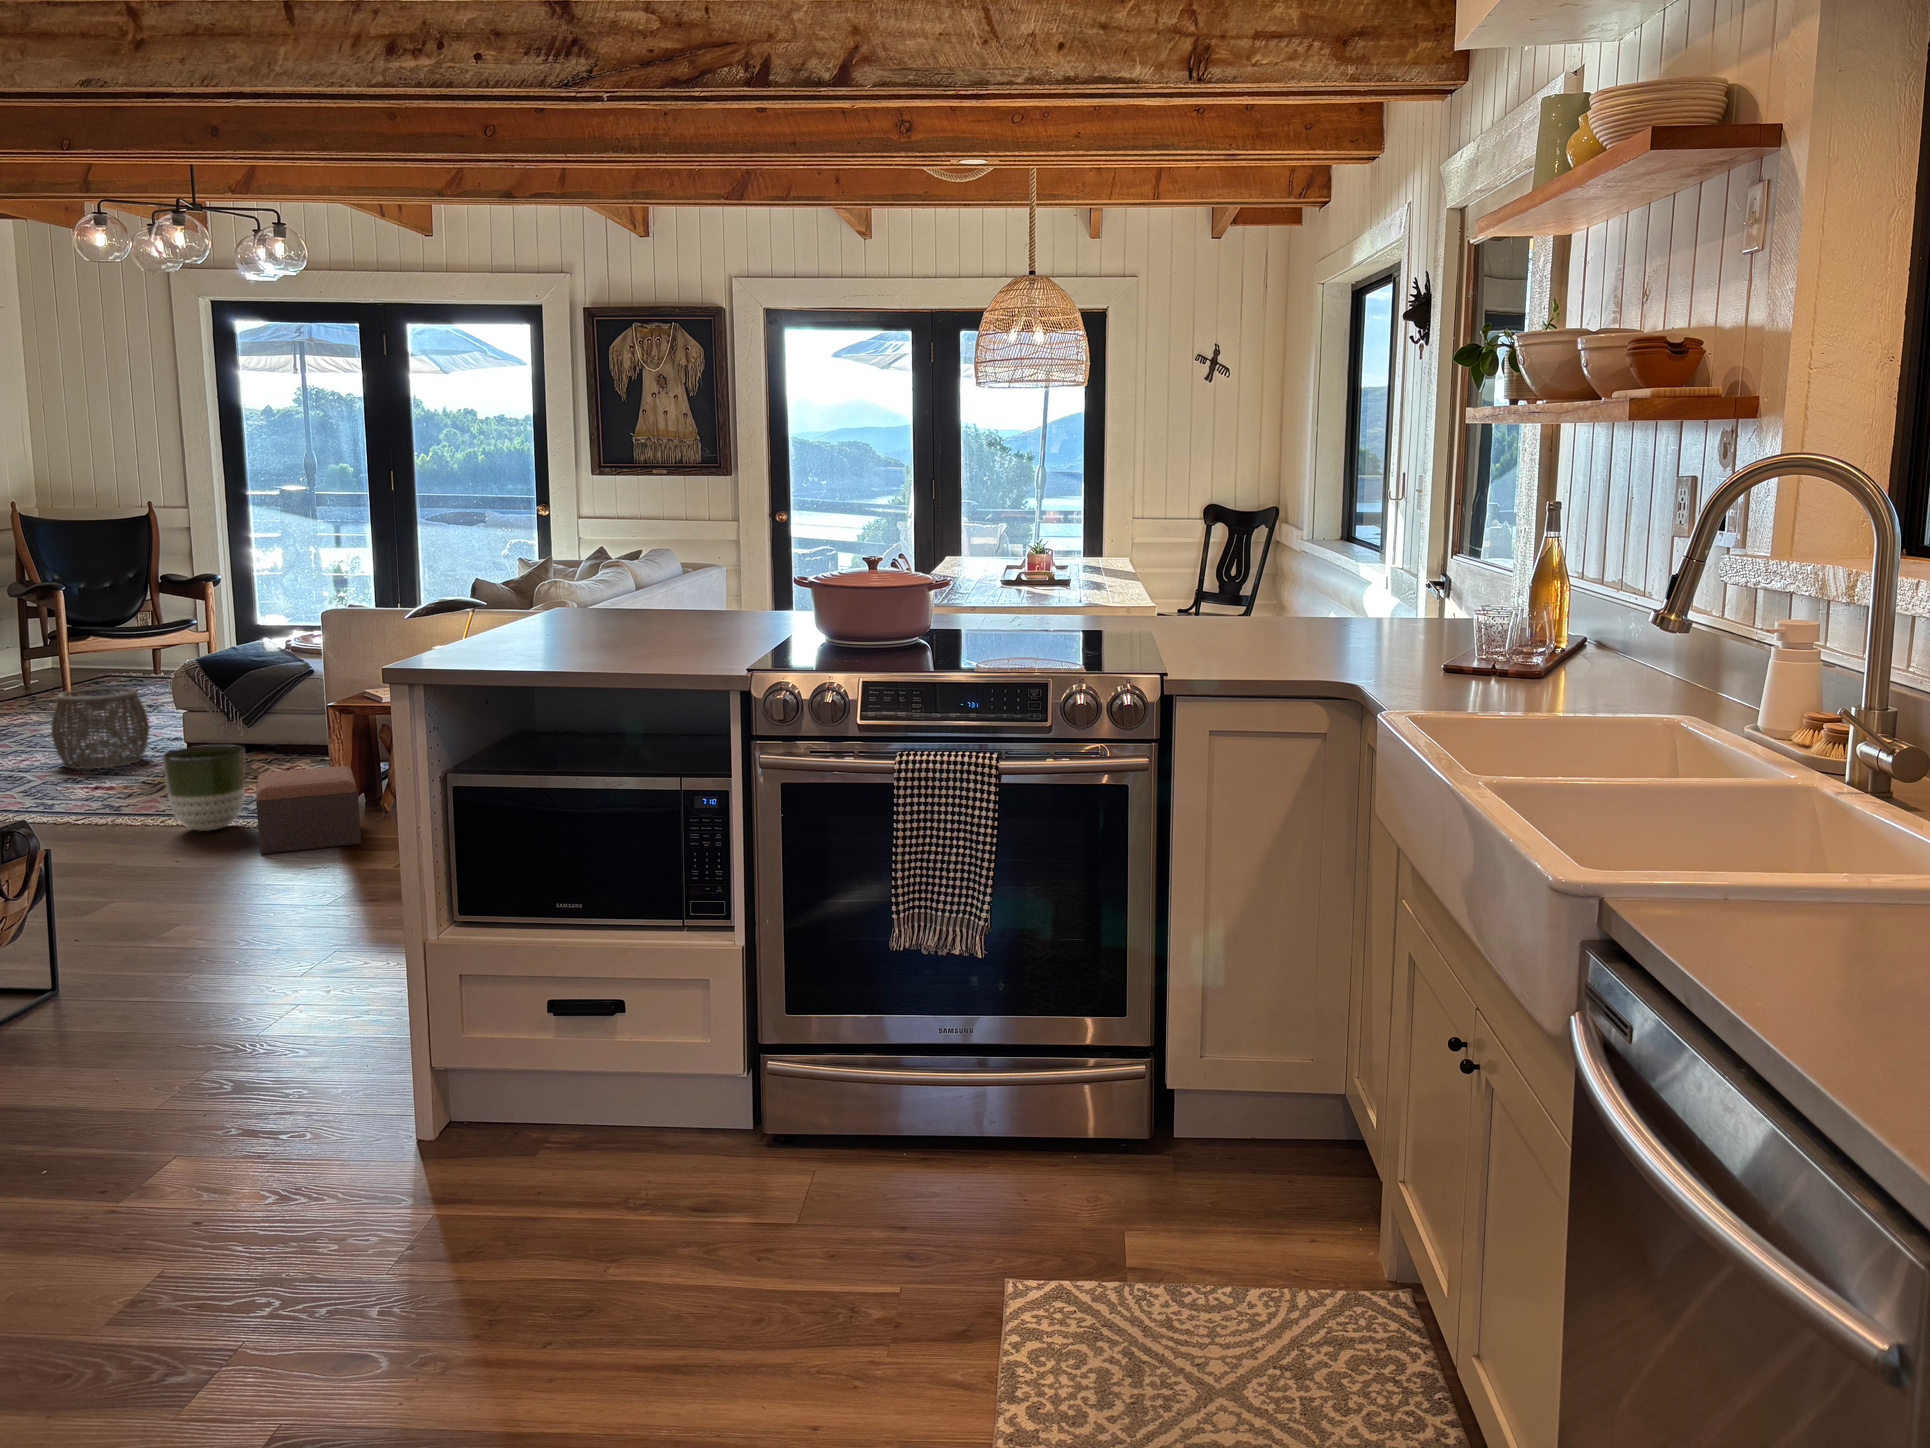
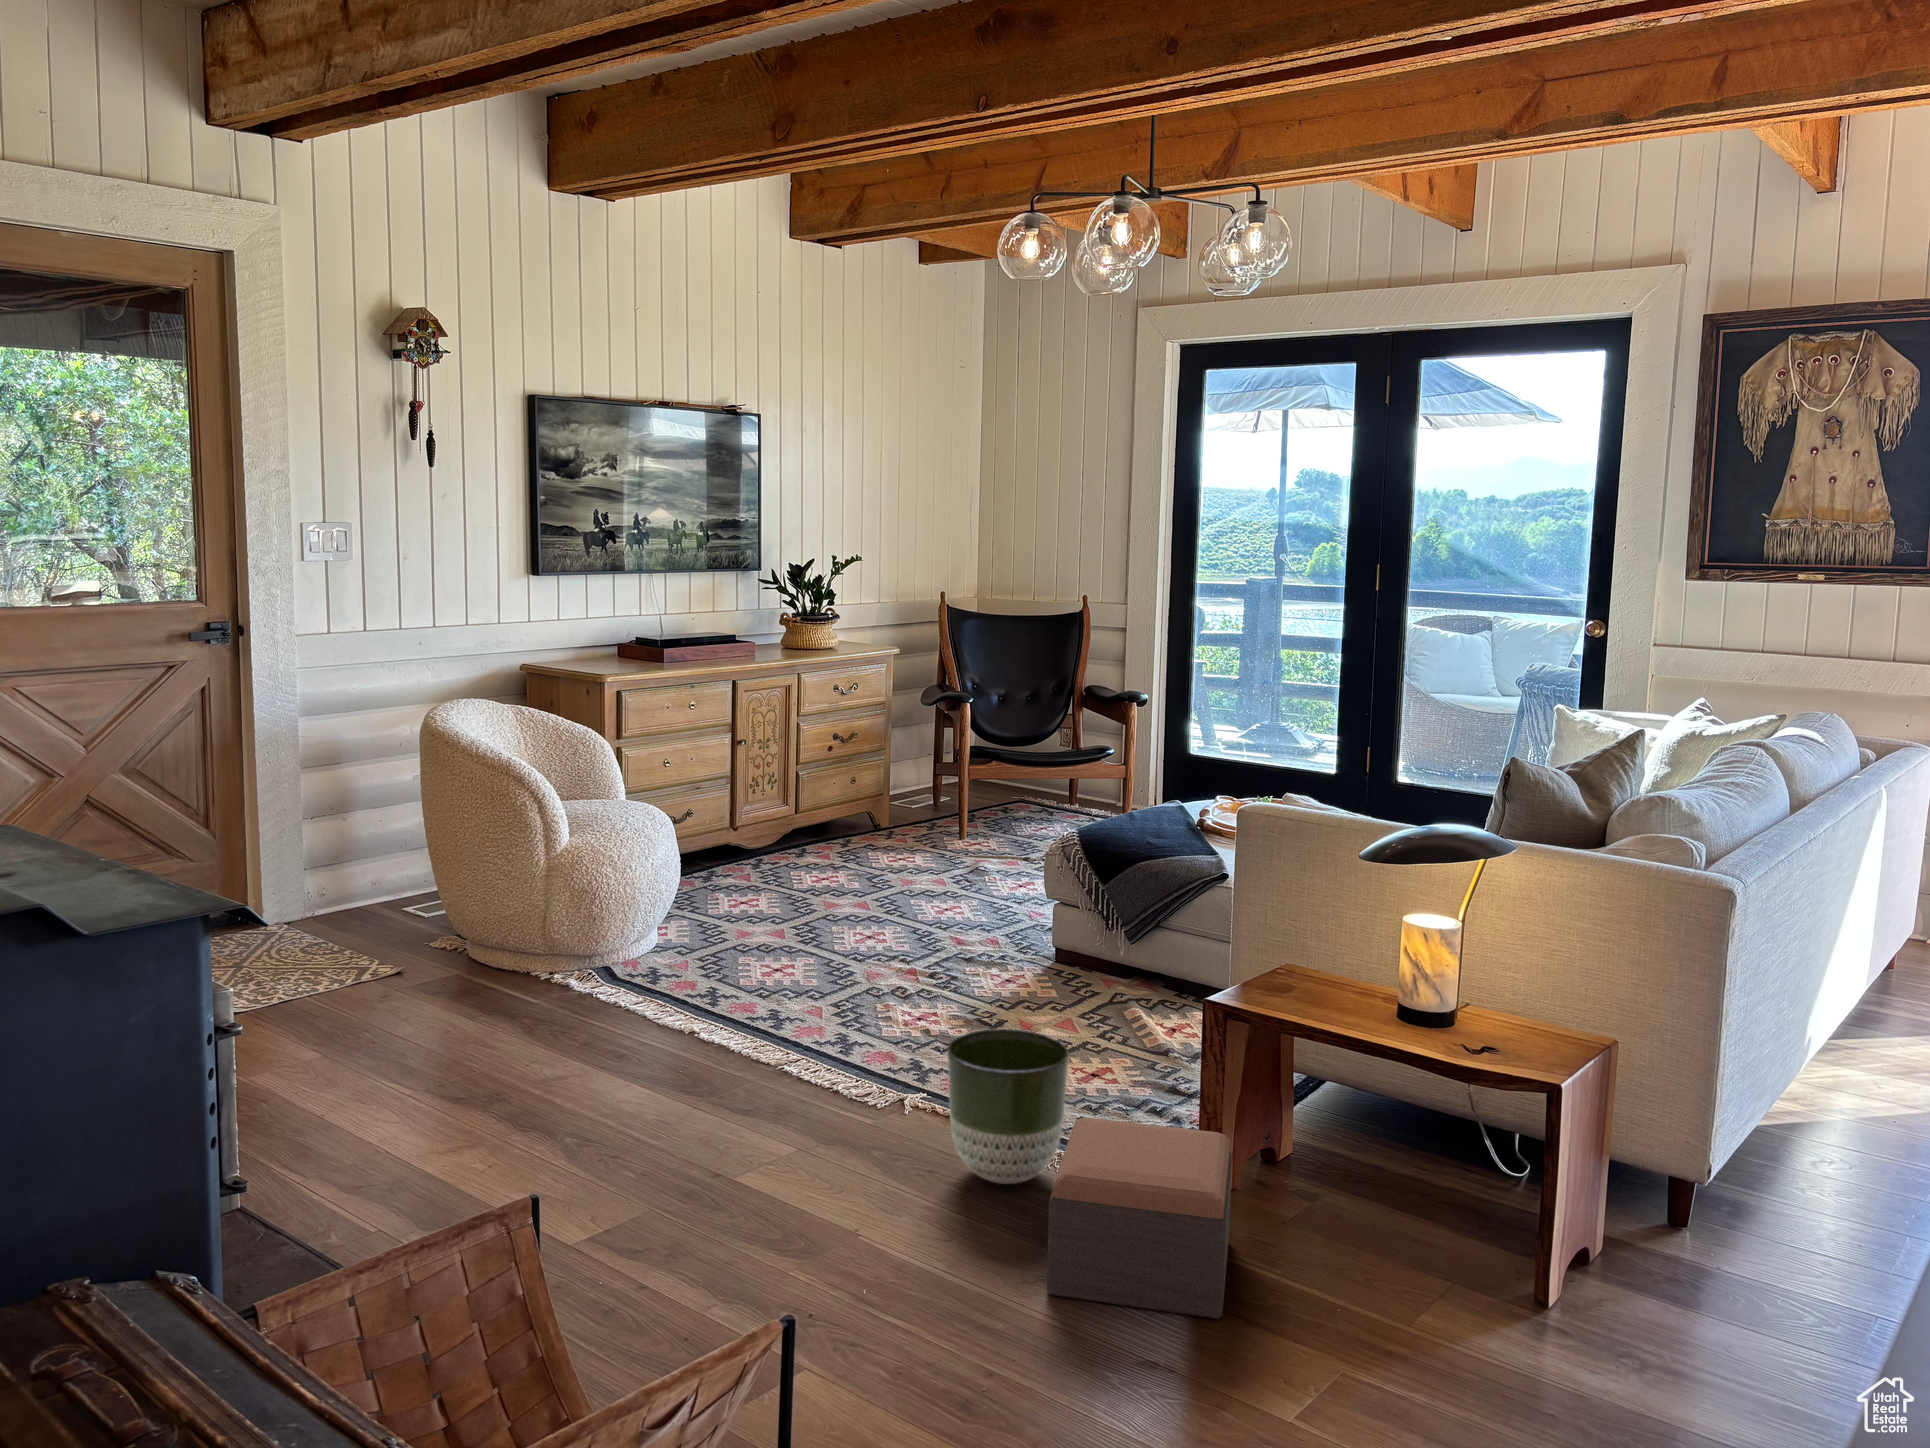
woven basket: present [51,687,150,770] -> none [893,855,1011,976]

